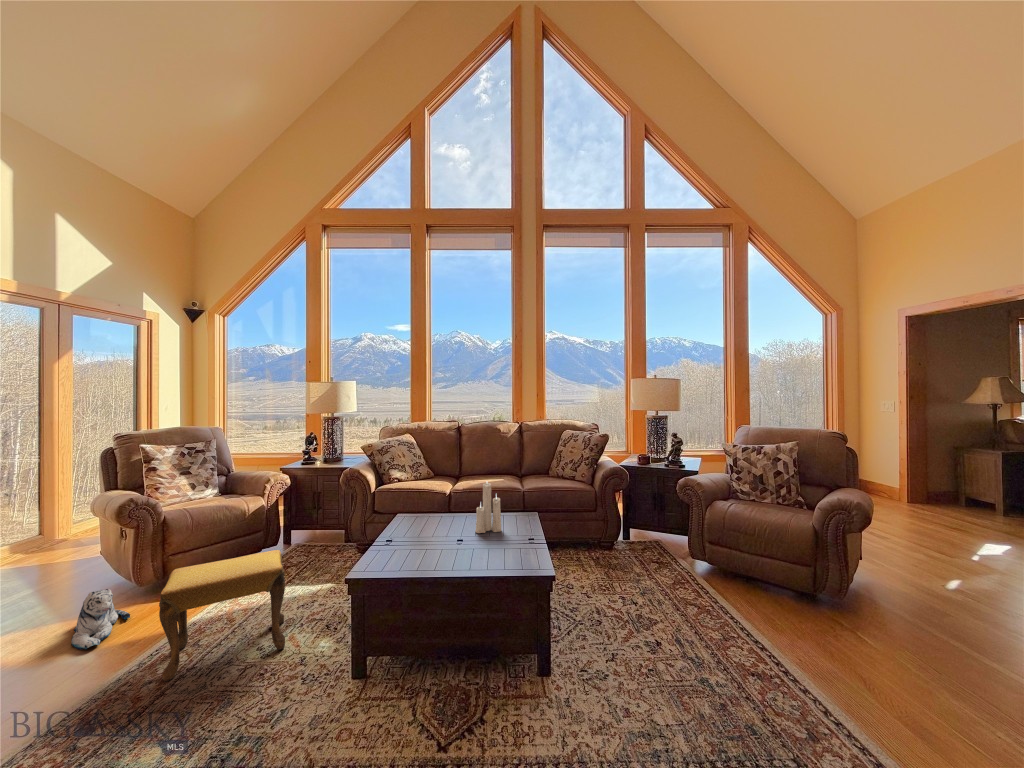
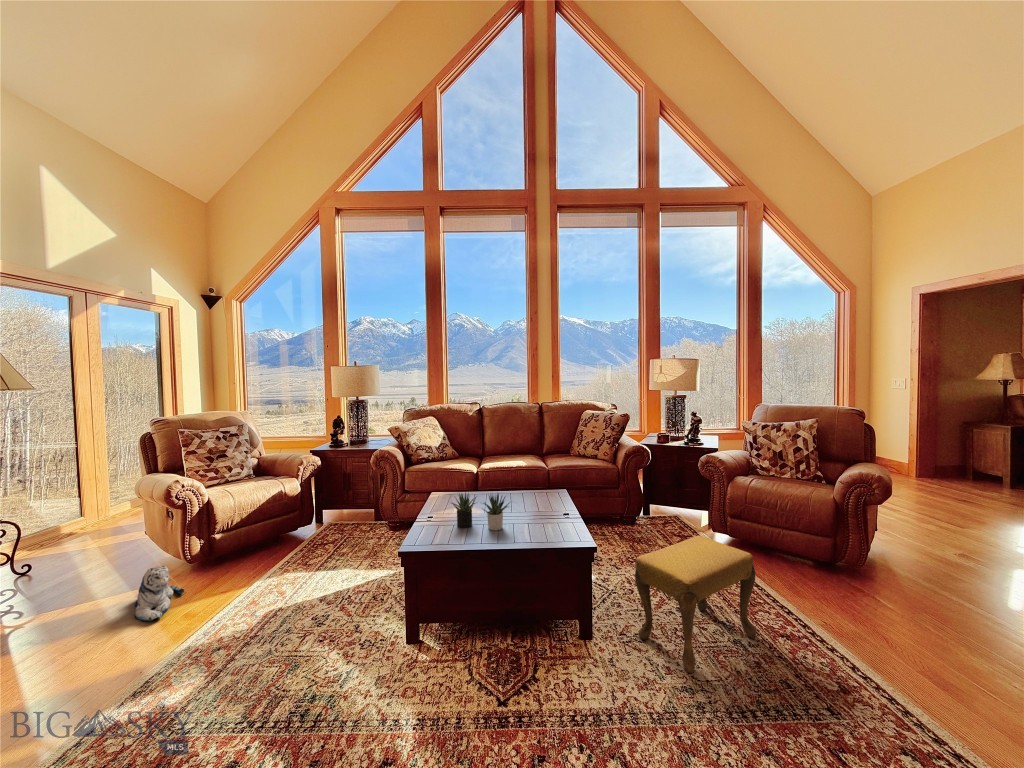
candle: present [475,483,501,533] -> none [510,453,536,510]
succulent plant: none [407,513,471,556] -> present [452,492,509,530]
footstool: present [159,550,285,681] -> present [635,536,756,673]

